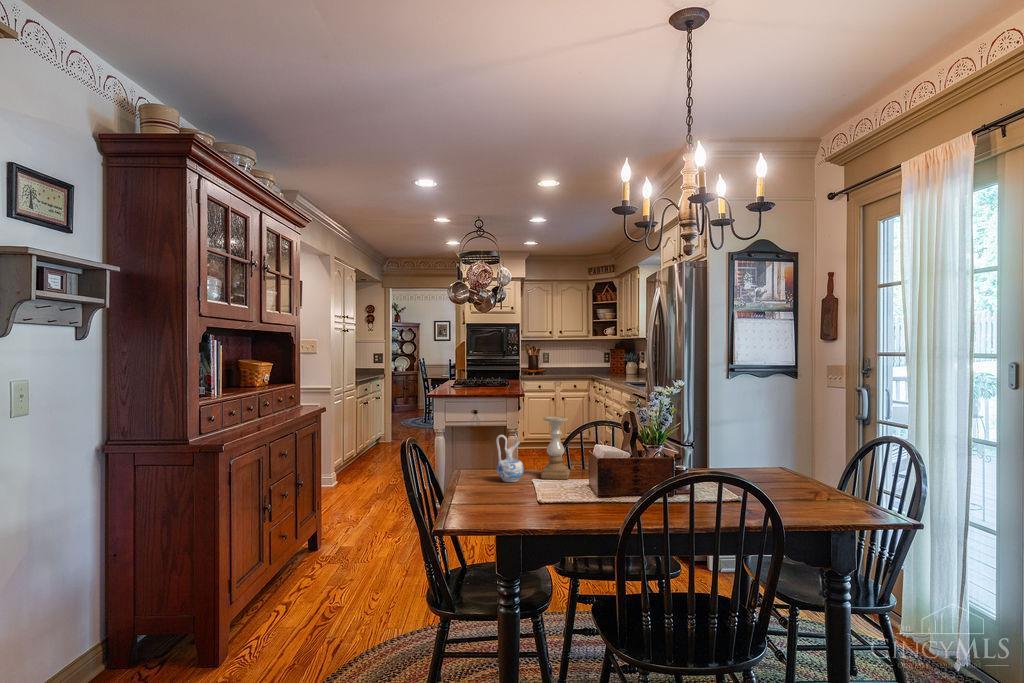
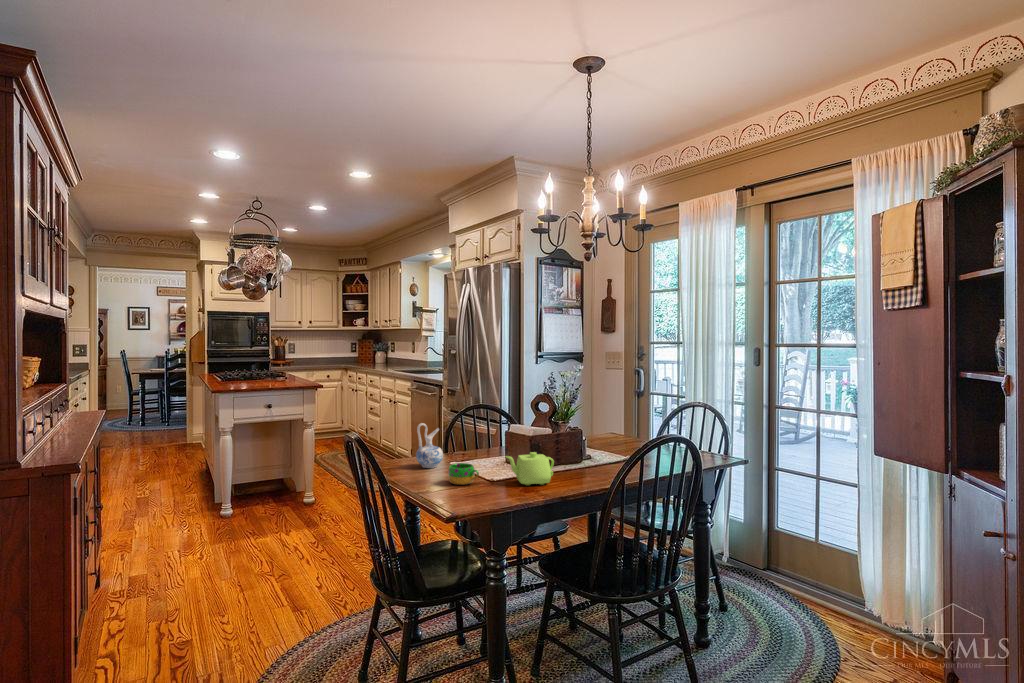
candle holder: present [541,416,570,479] -> none [447,402,477,461]
teapot: none [545,475,599,513] -> present [506,452,554,485]
mug: none [495,478,523,501] -> present [448,463,479,485]

